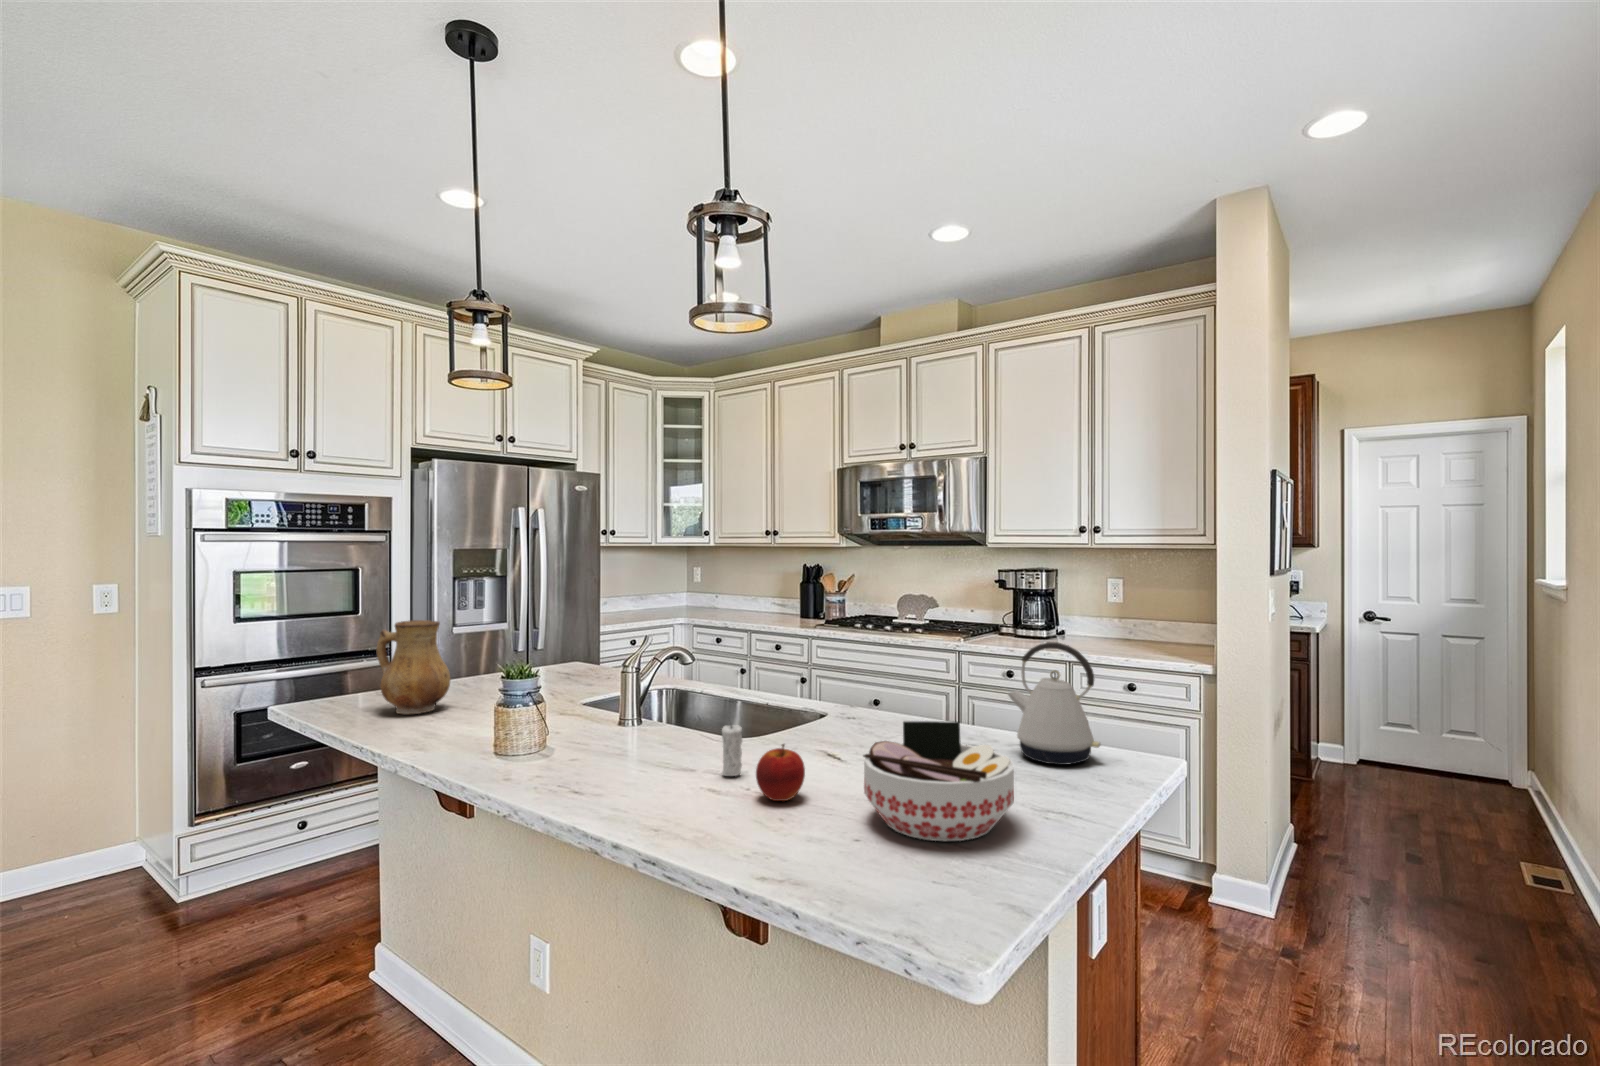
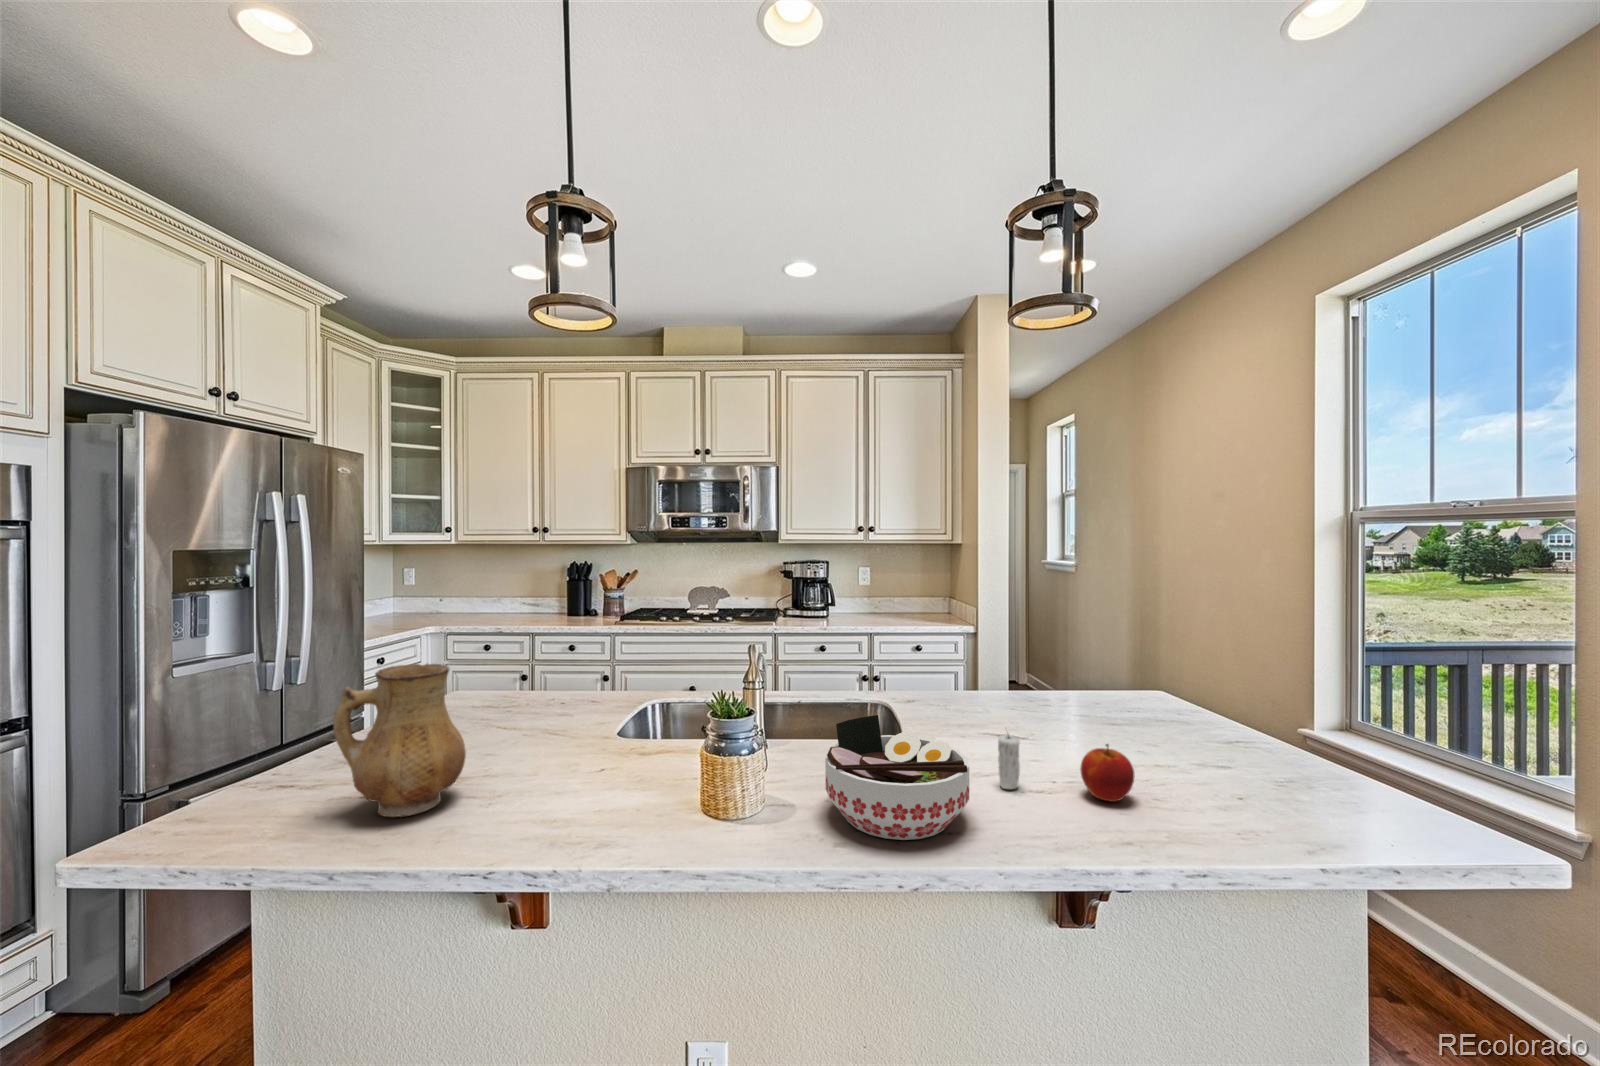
kettle: present [1008,642,1101,765] -> none [1088,621,1158,718]
bowl: present [863,721,1014,841] -> present [825,715,969,840]

